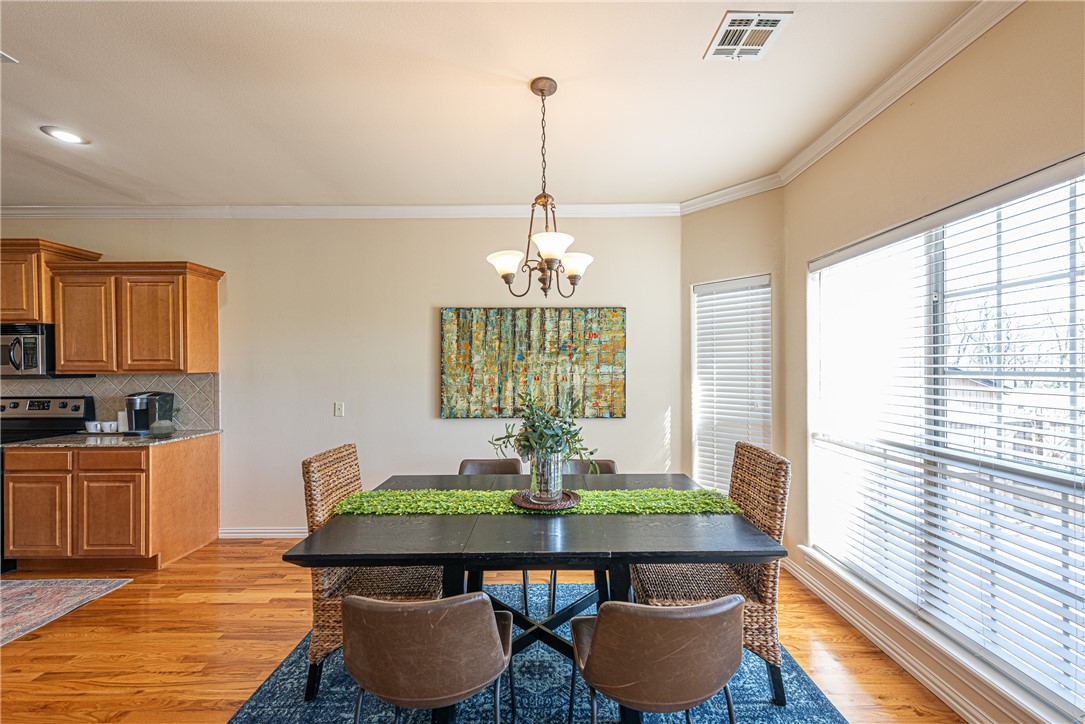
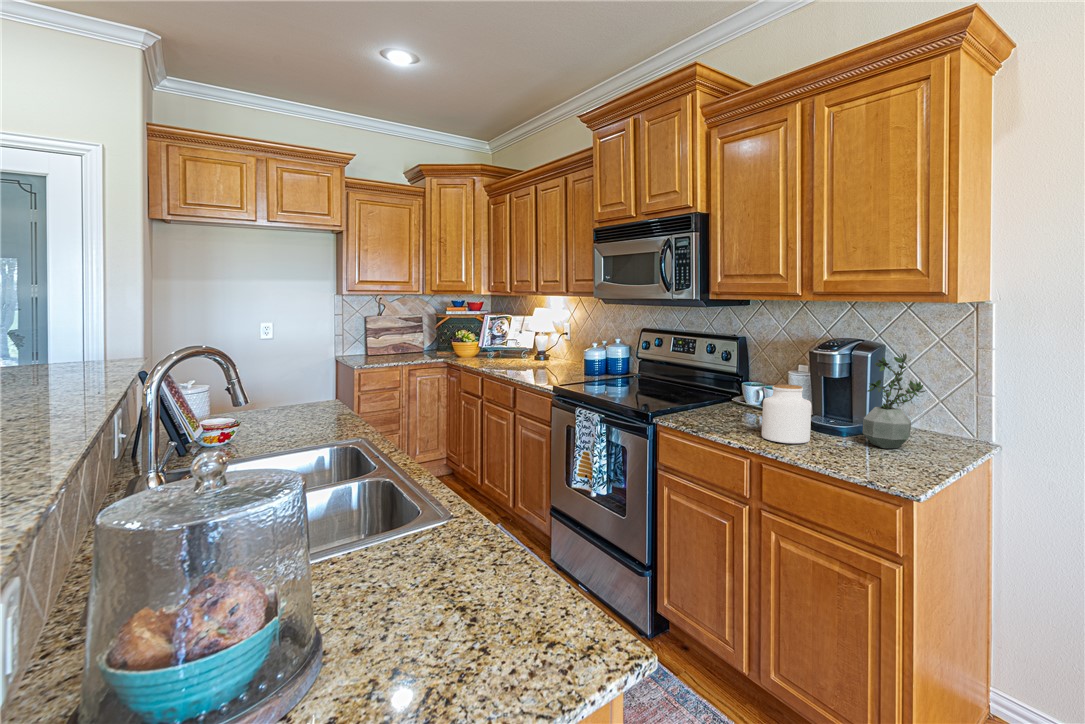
jar: none [89,415,120,443] -> present [762,384,811,443]

